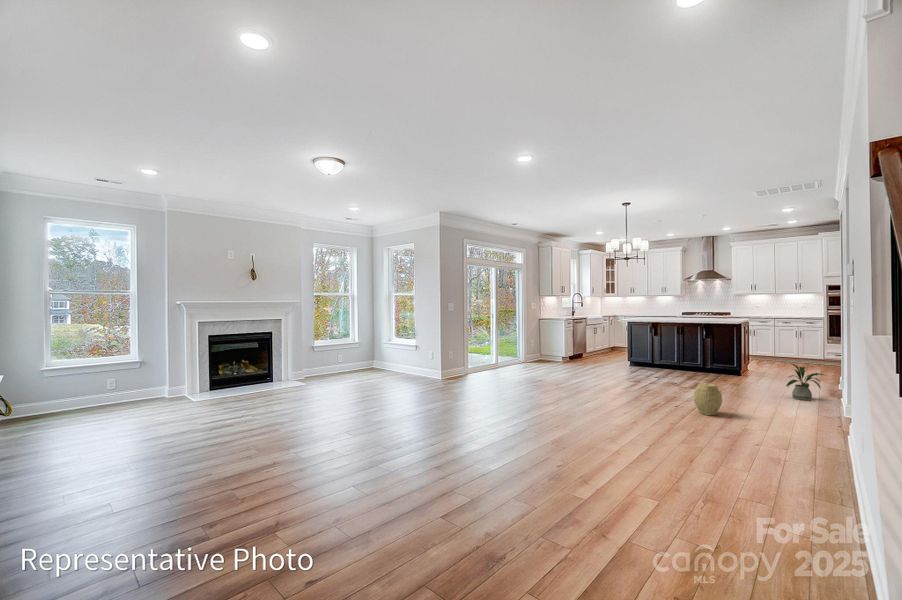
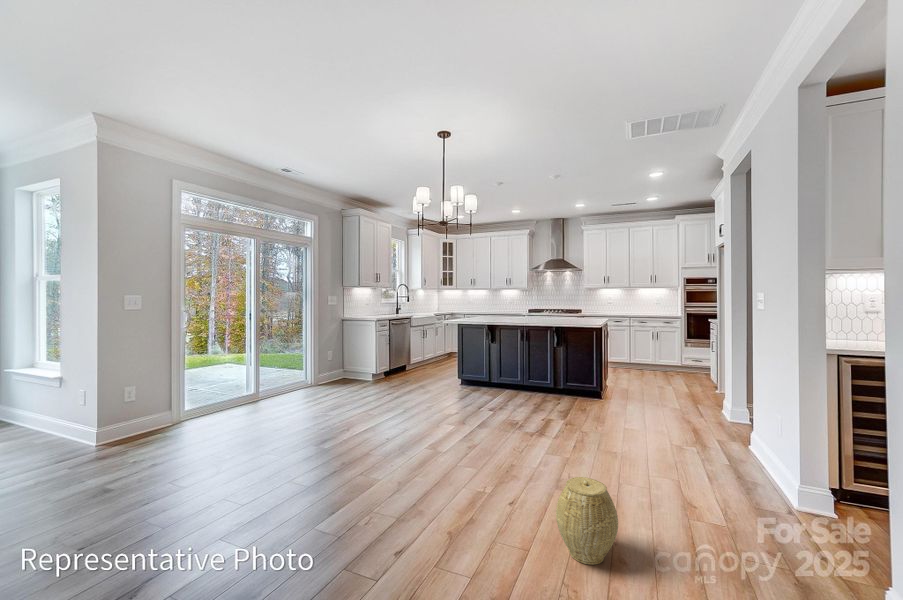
house plant: present [786,364,824,400] -> none [690,399,754,464]

